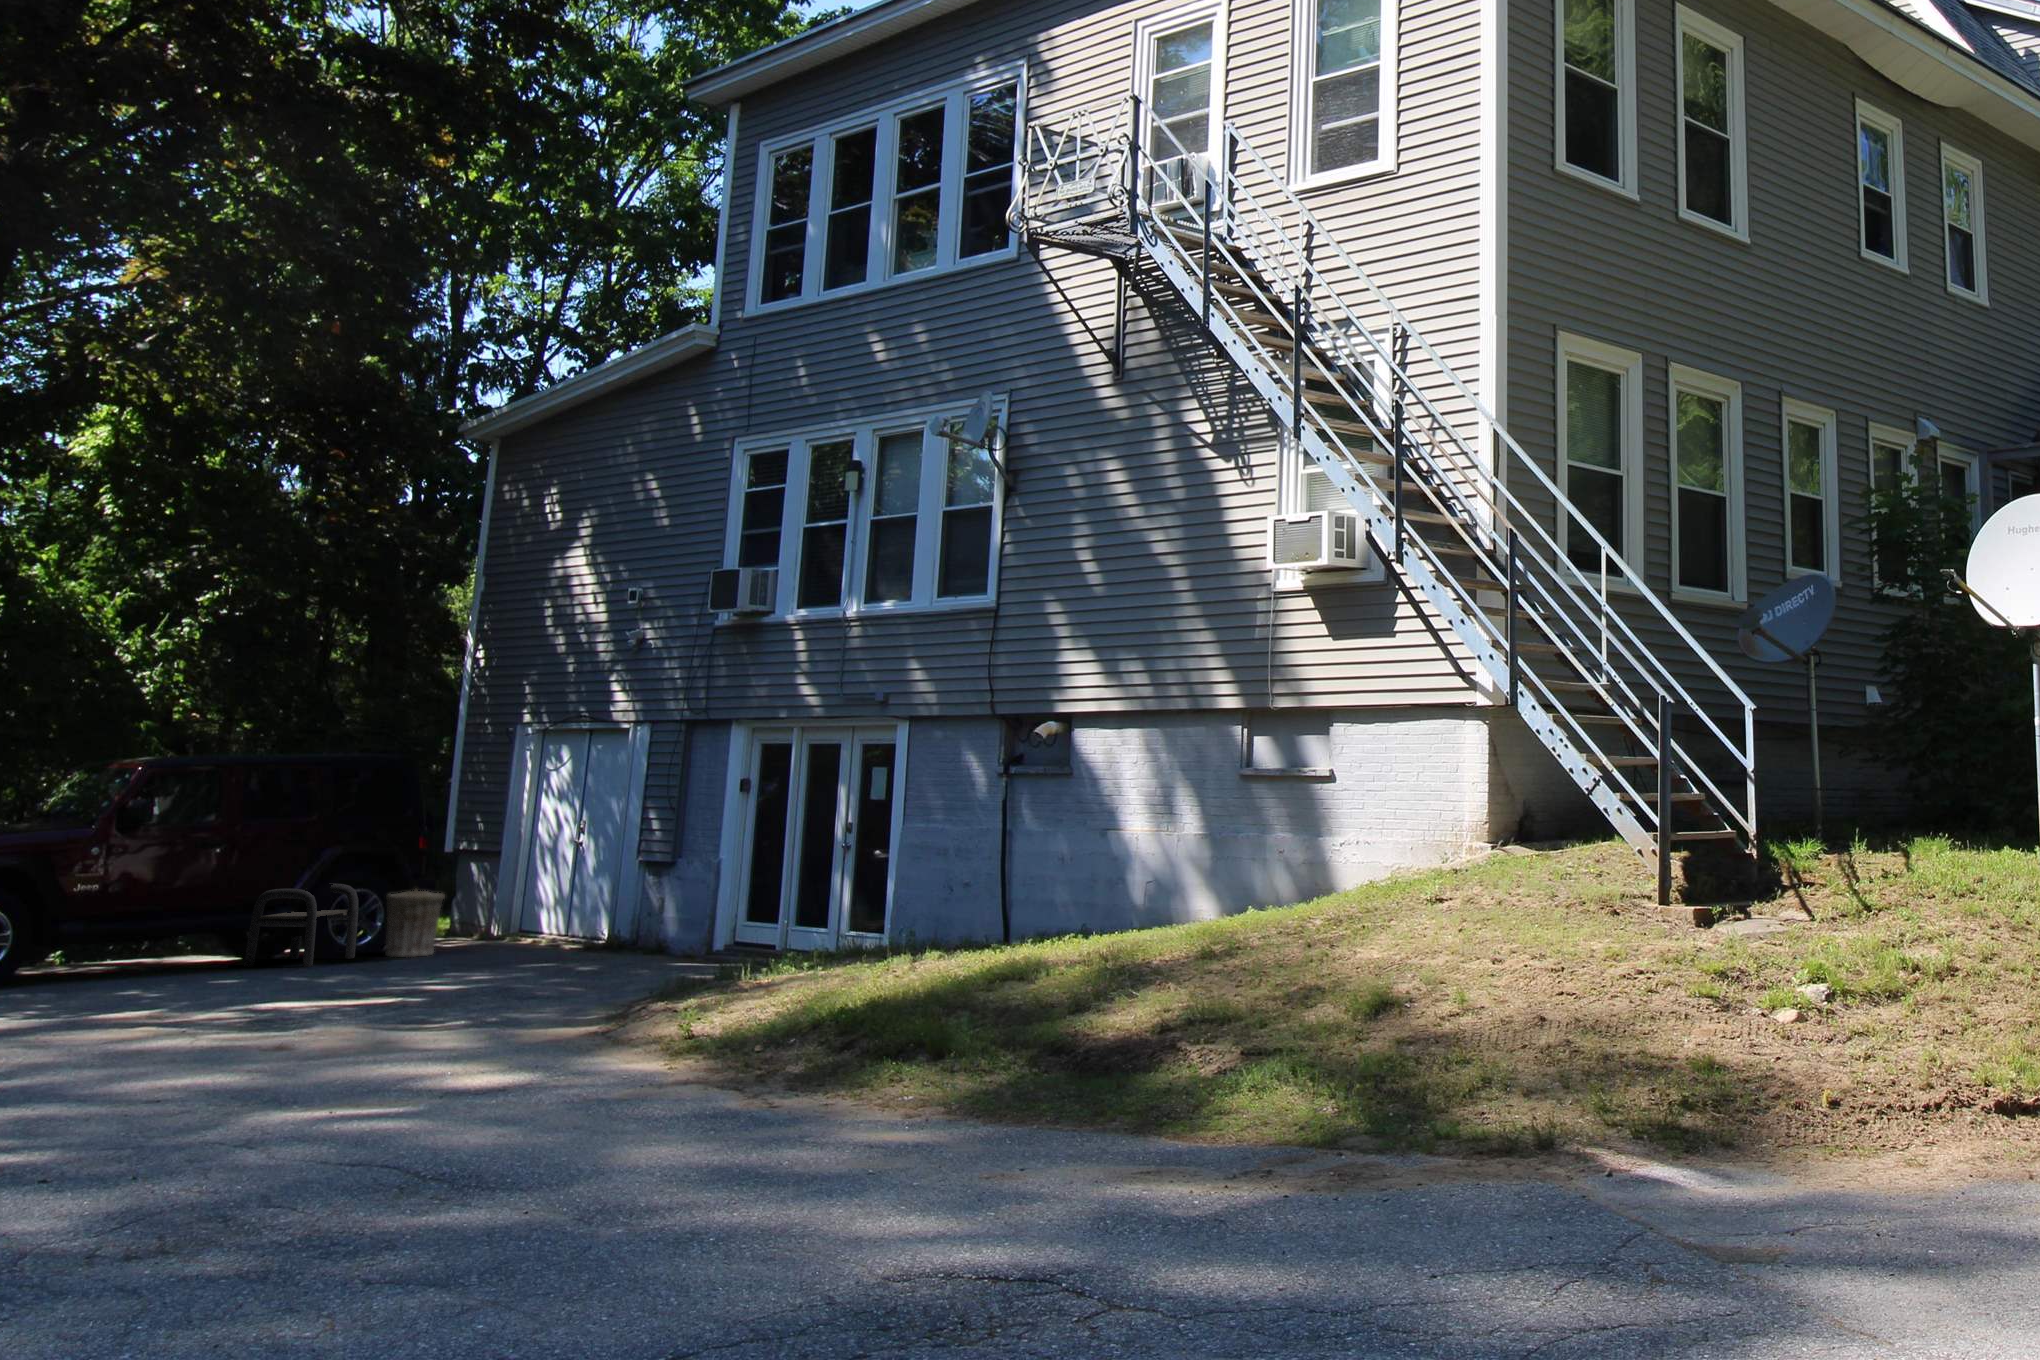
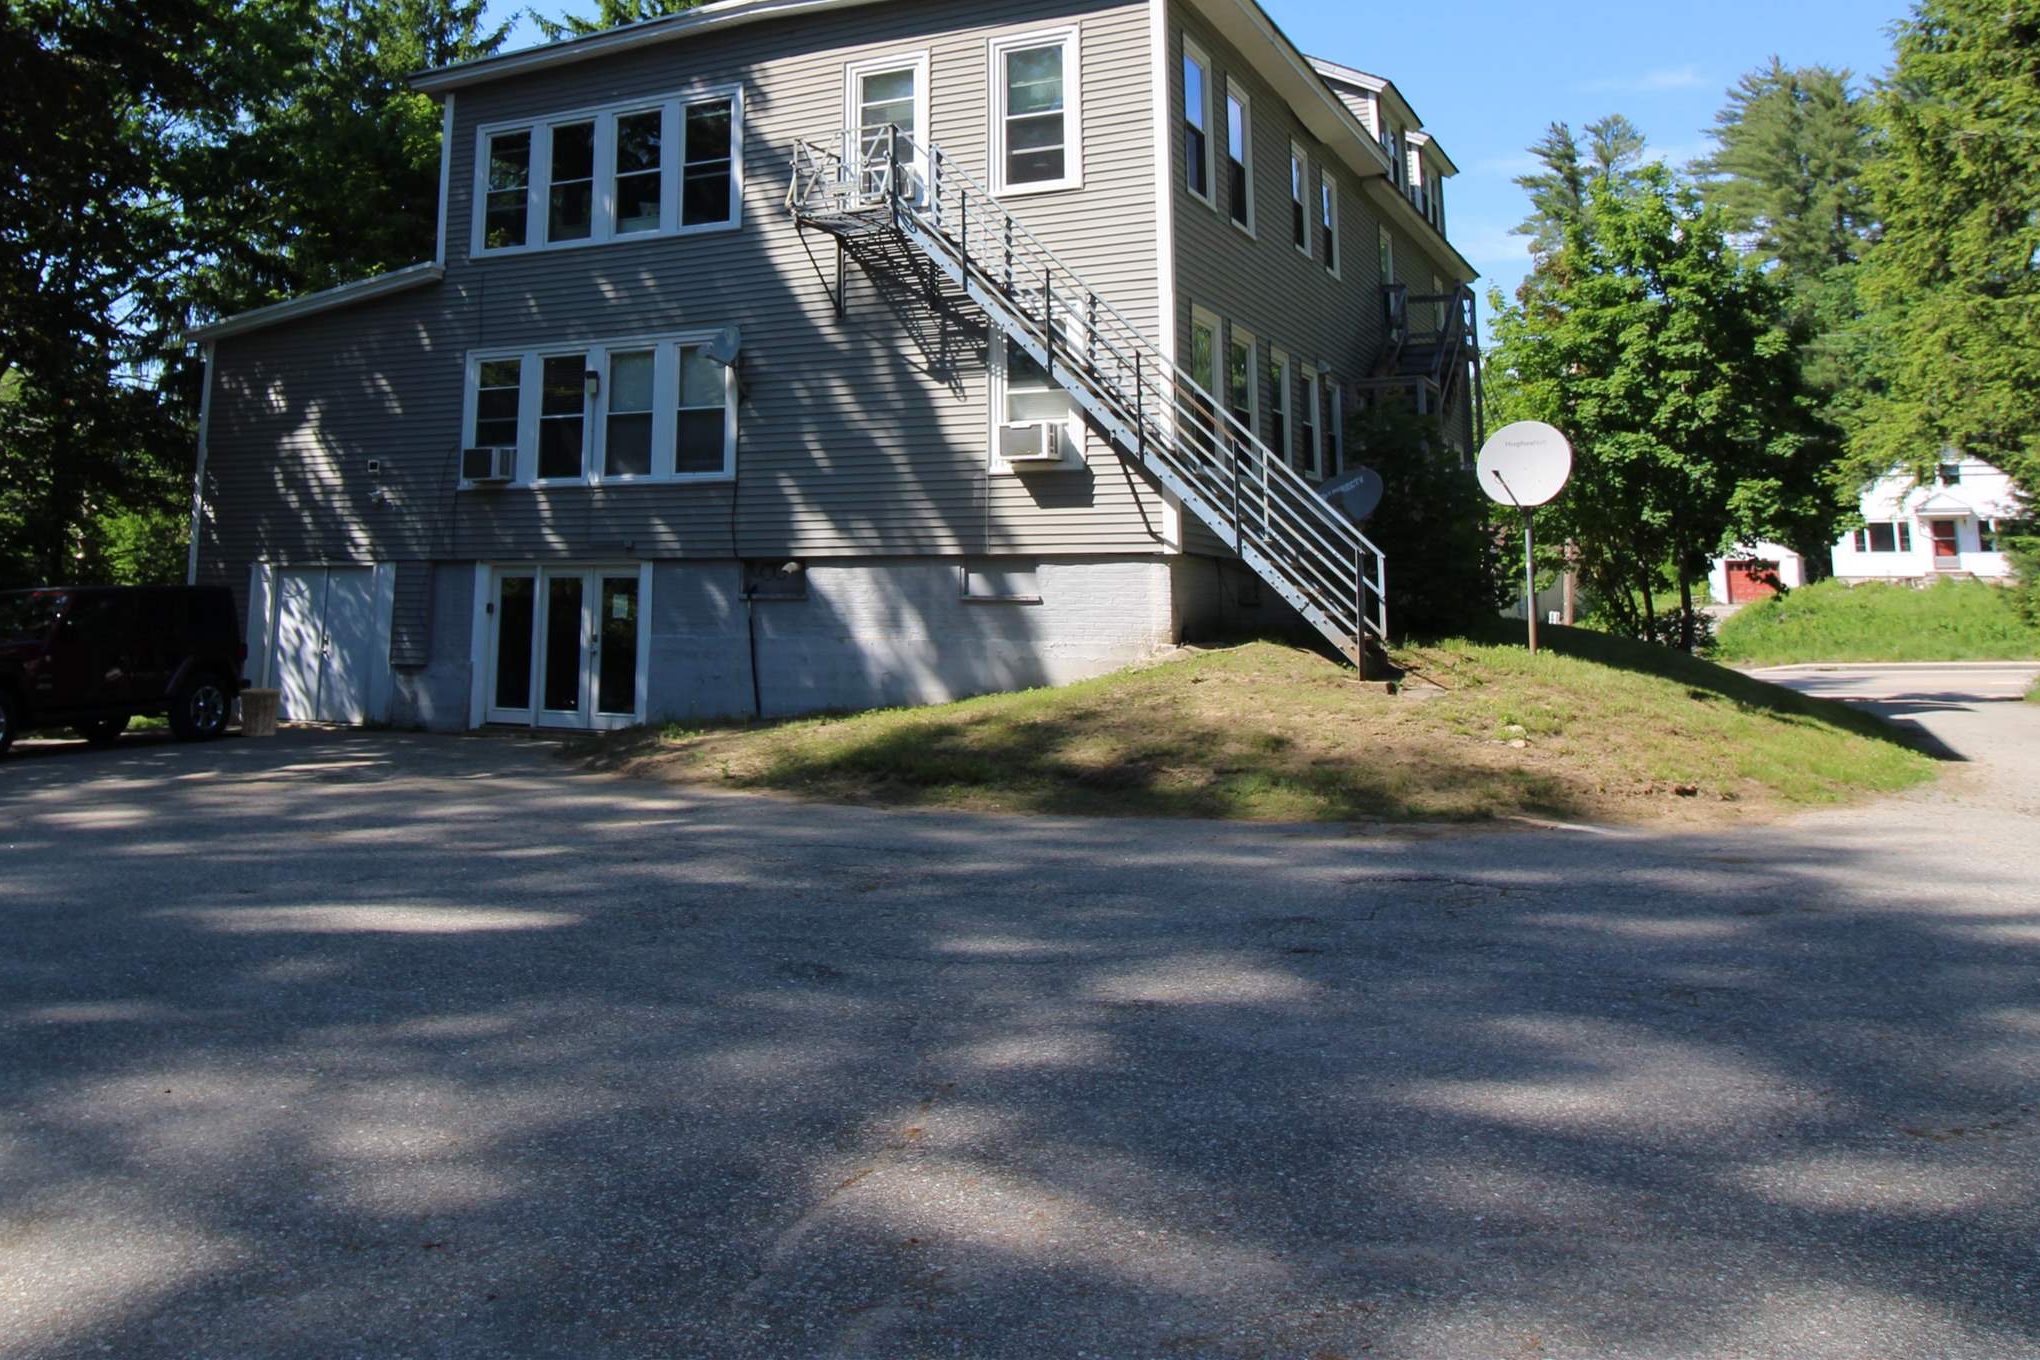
bench: present [244,883,358,967] -> none [171,683,232,745]

